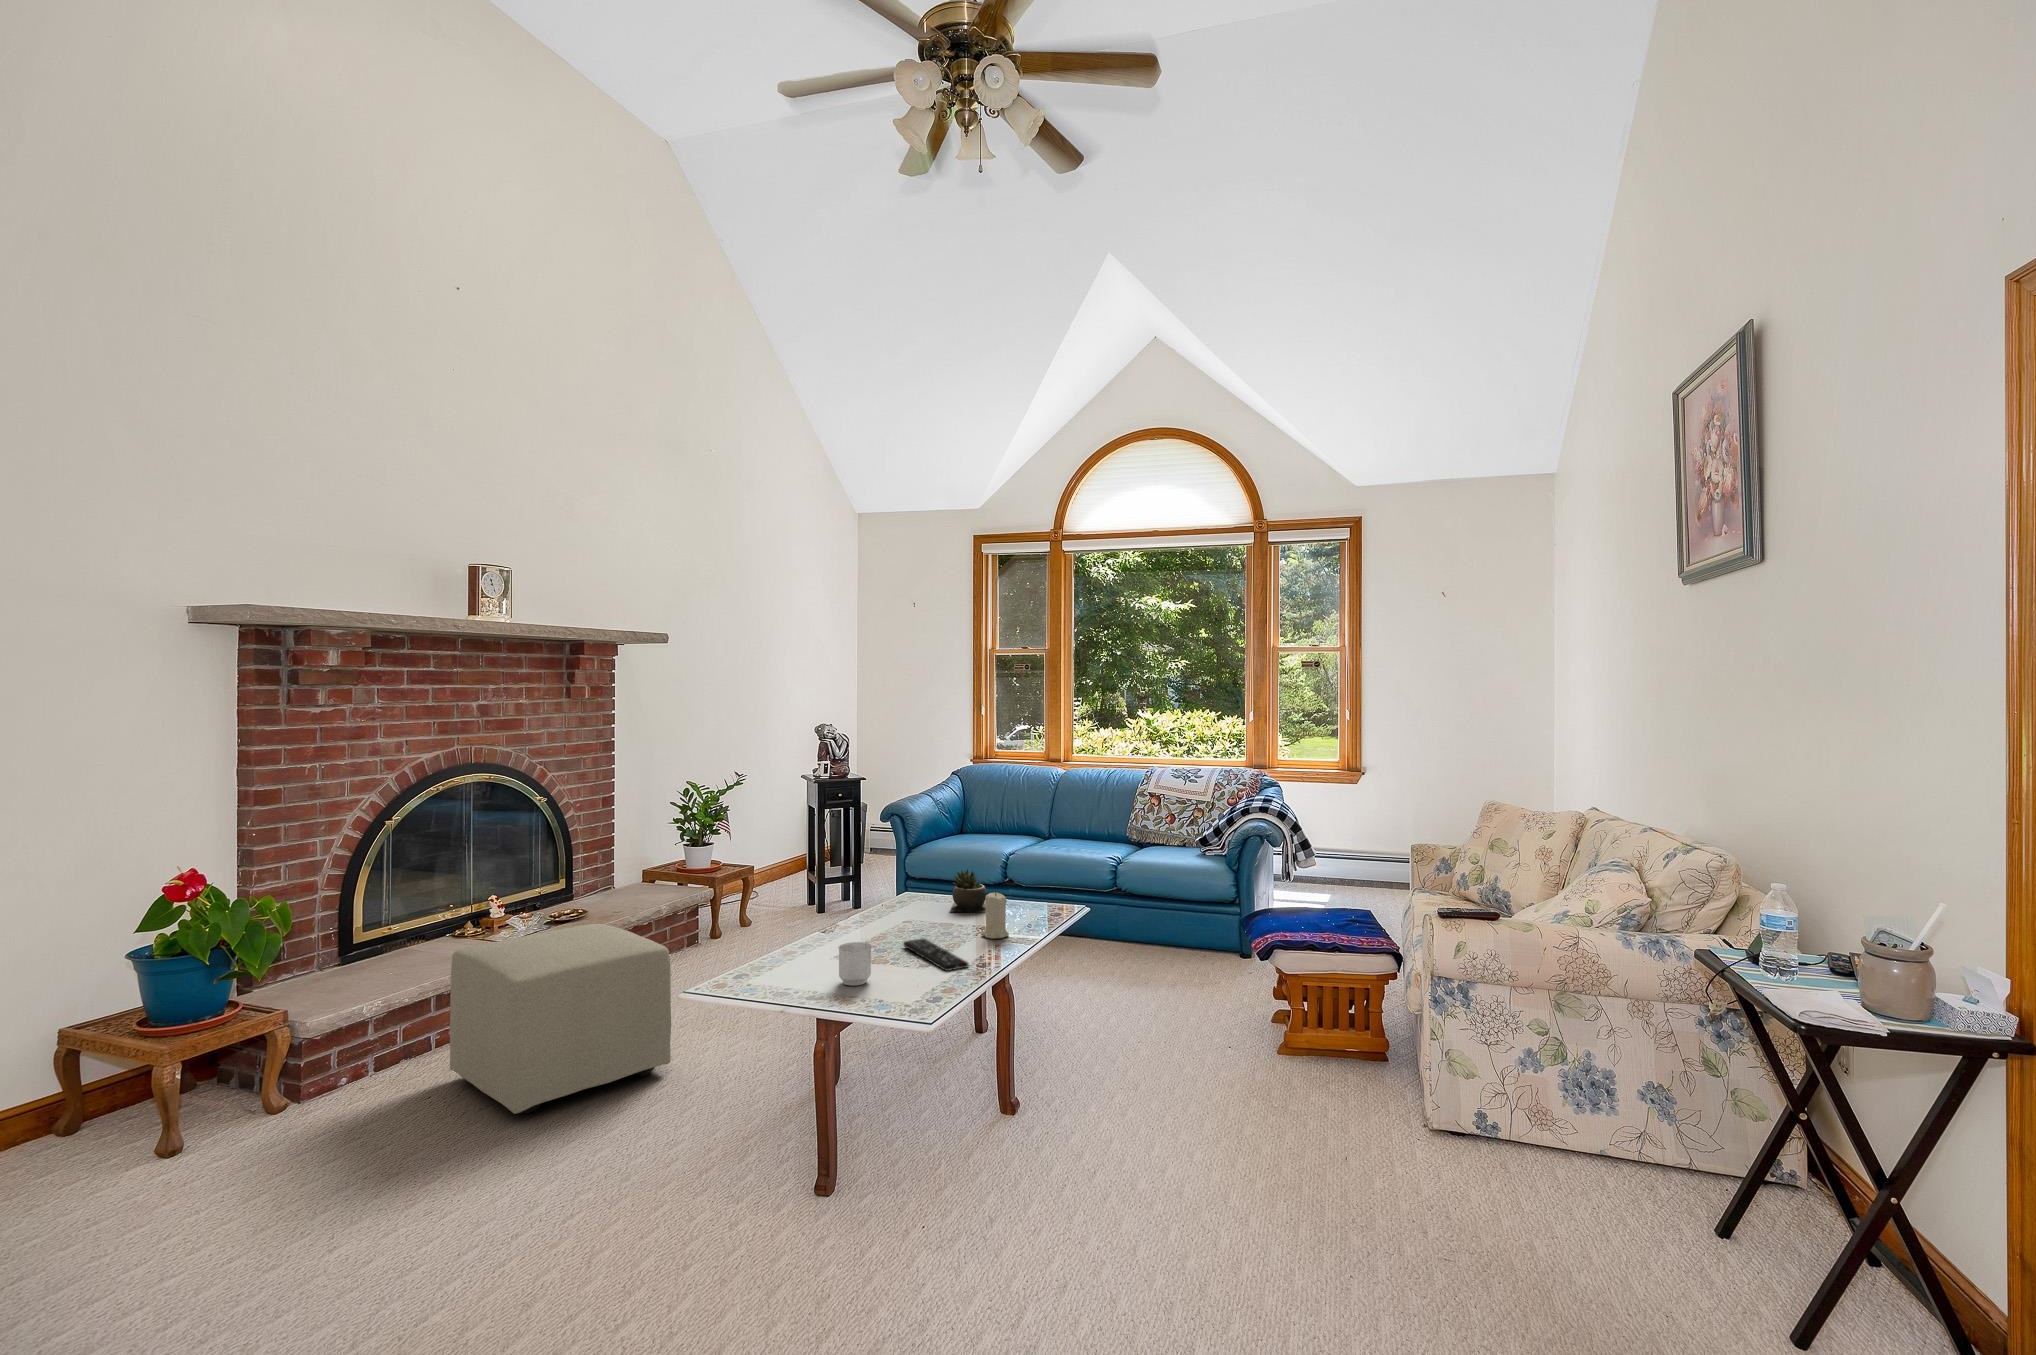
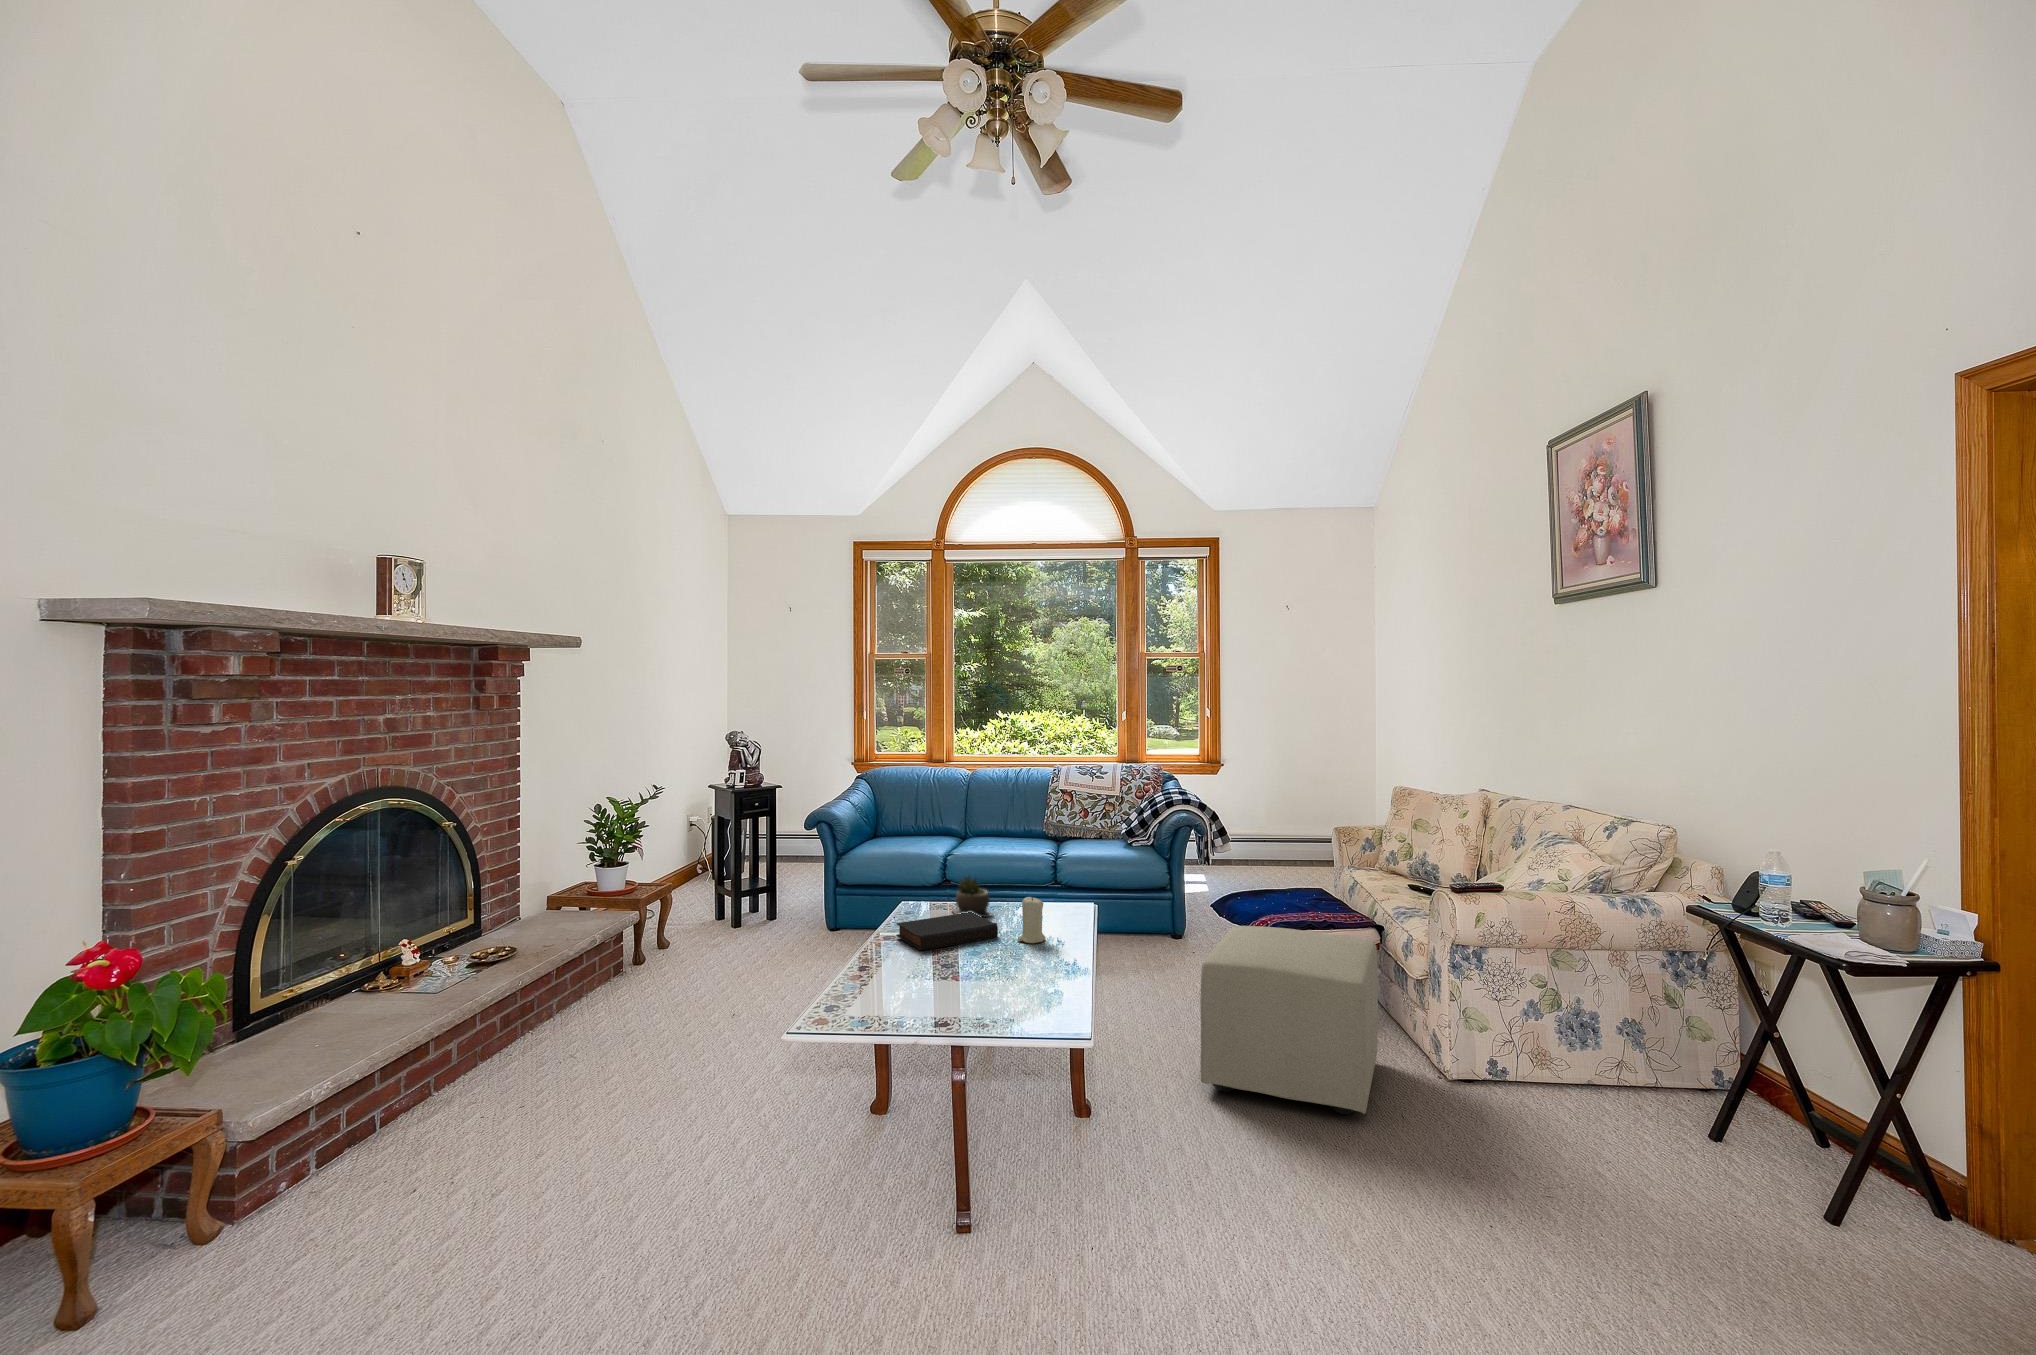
book: none [876,905,968,937] -> present [896,912,998,951]
ottoman: present [450,924,671,1114] -> present [1200,926,1378,1114]
remote control: present [903,938,969,971] -> none [954,949,1043,981]
mug: present [838,942,872,986] -> none [929,960,965,1006]

